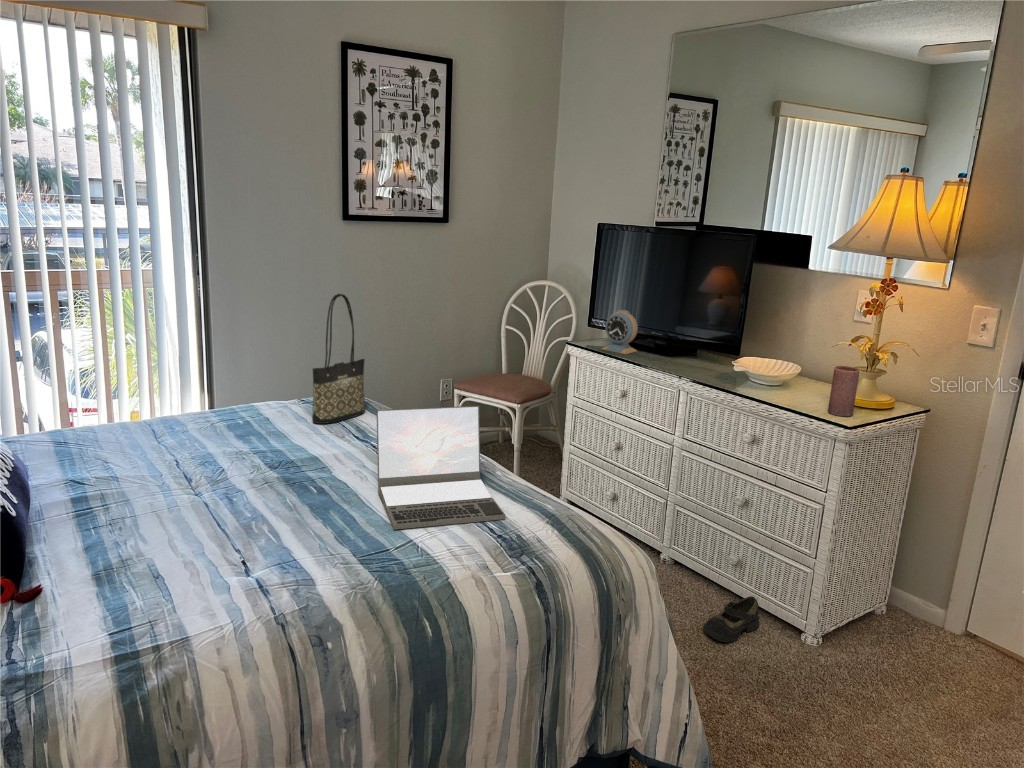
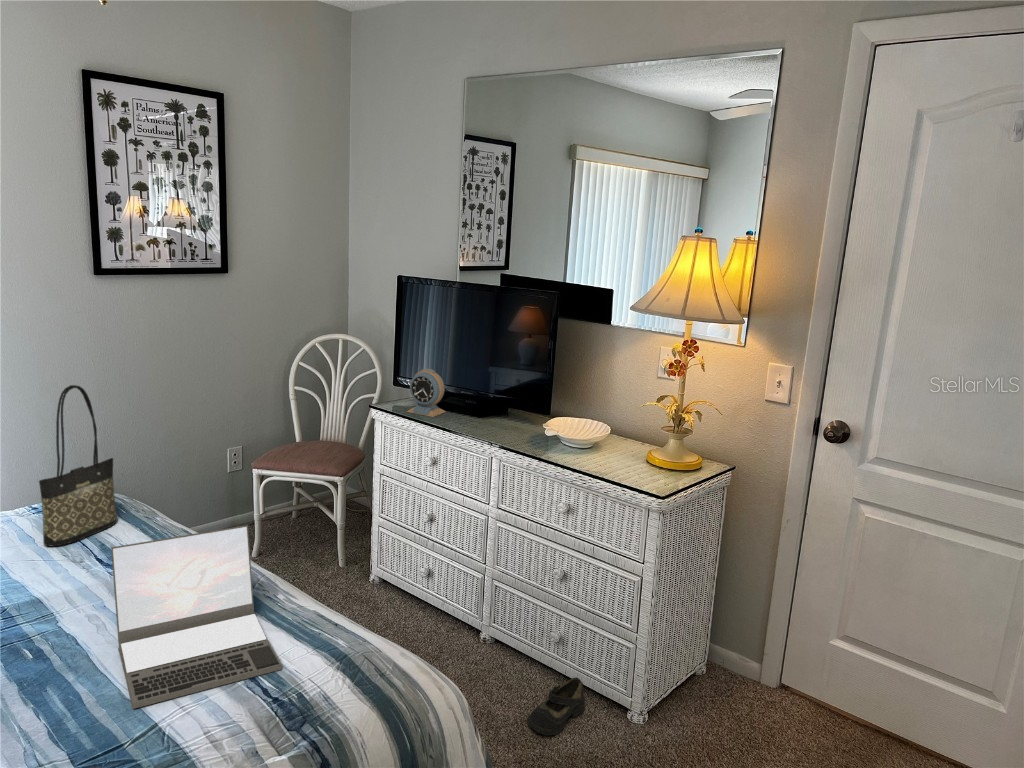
candle: present [828,366,860,416] -> none [640,431,668,484]

